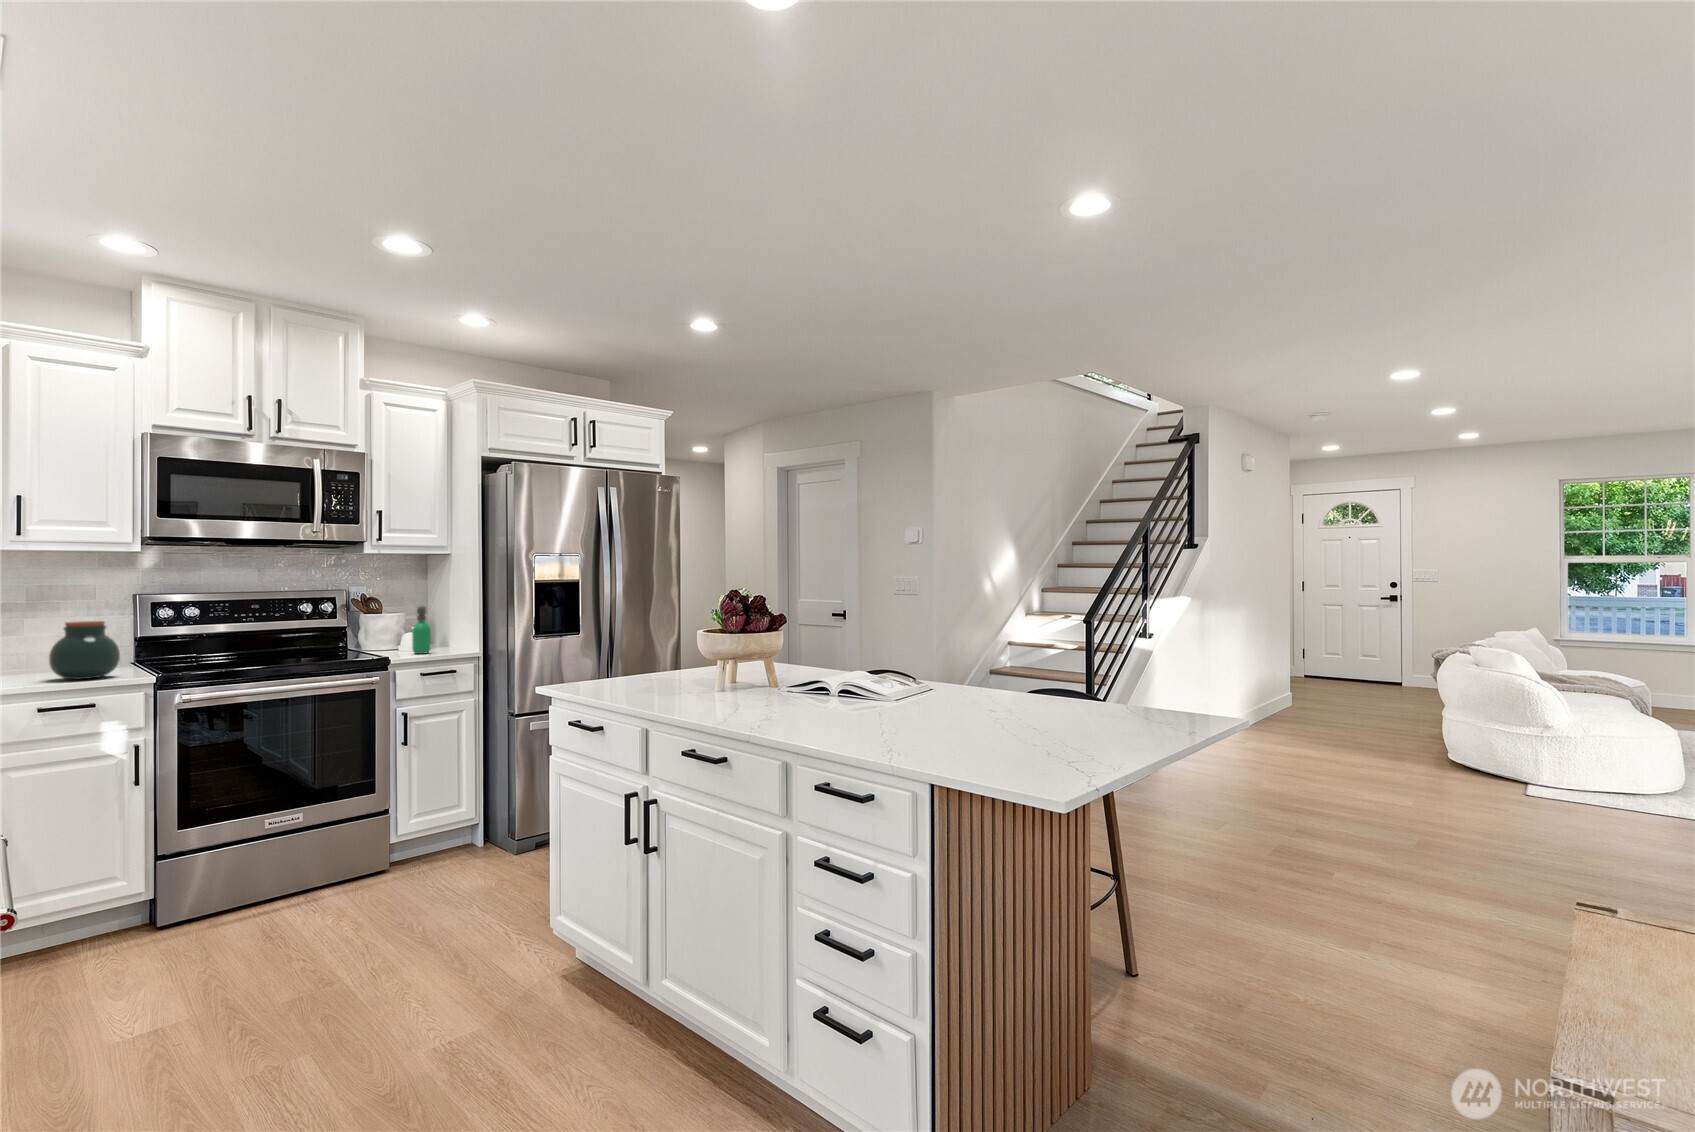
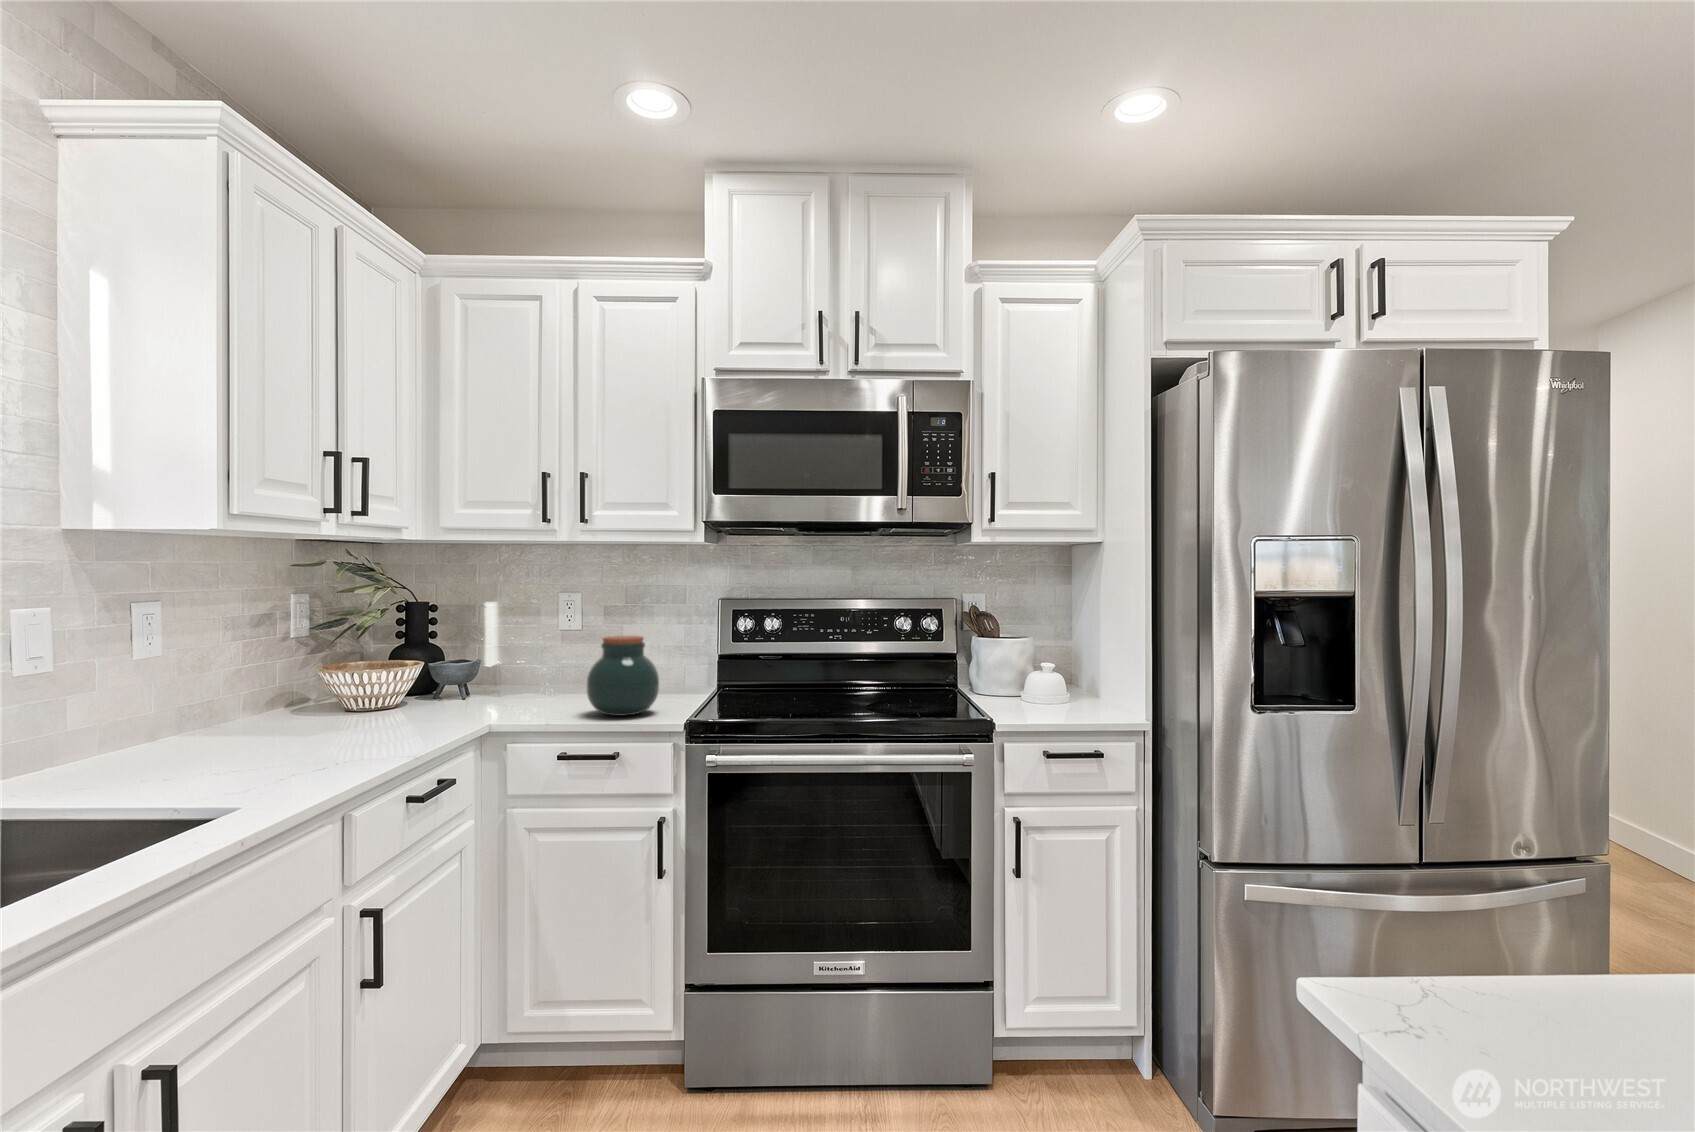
soap dispenser: present [412,606,431,654] -> none [1039,630,1067,713]

